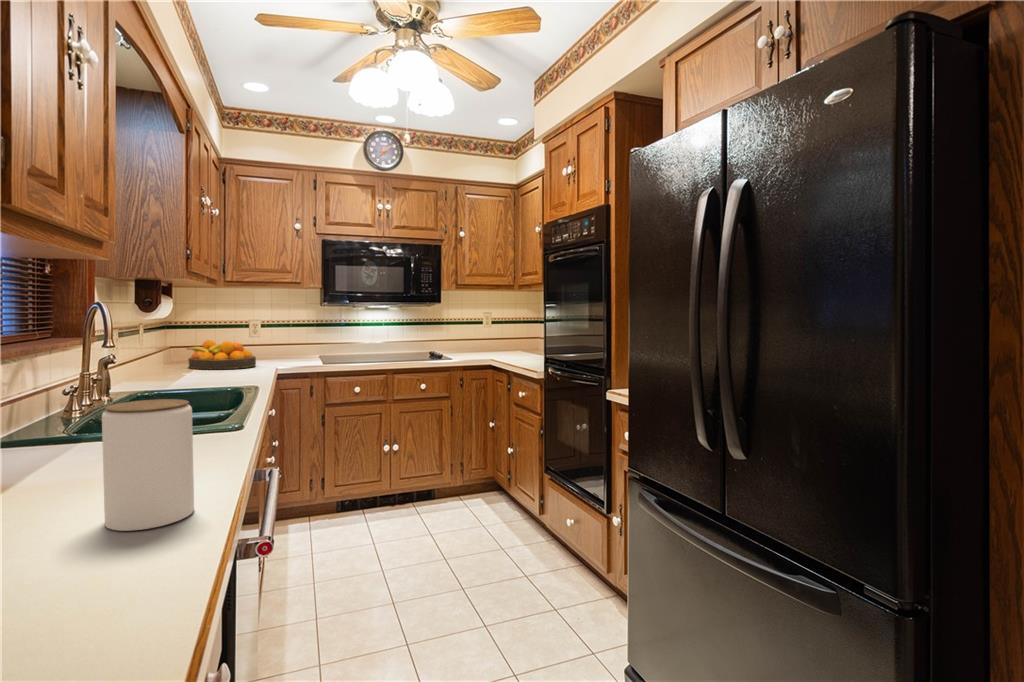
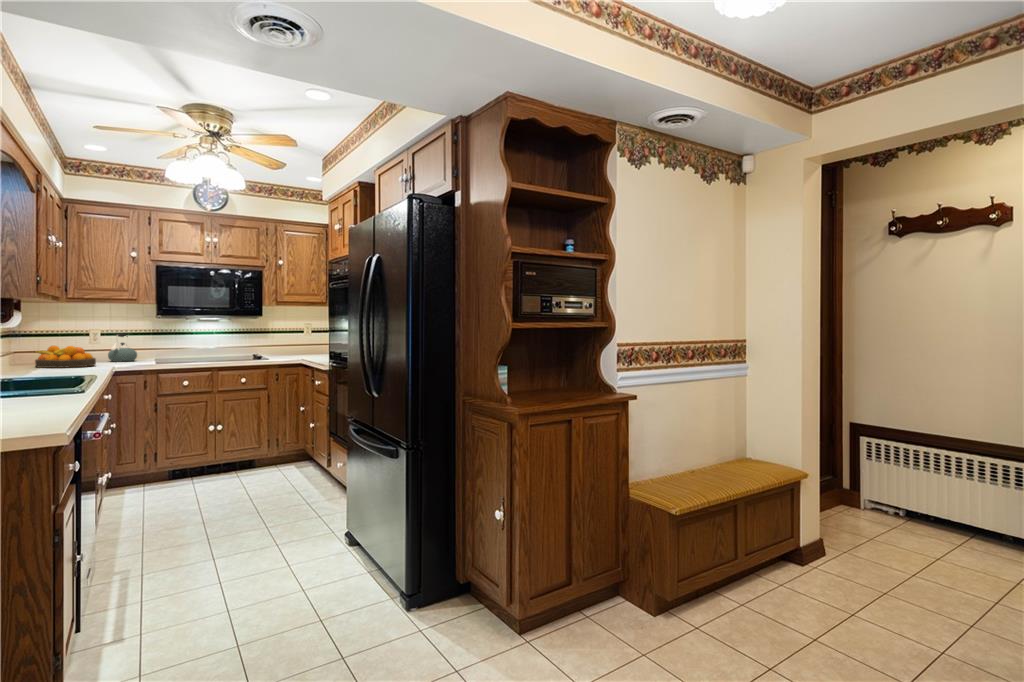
kettle: none [269,325,300,359] -> present [108,334,137,362]
jar: present [102,399,194,531] -> none [22,361,64,412]

